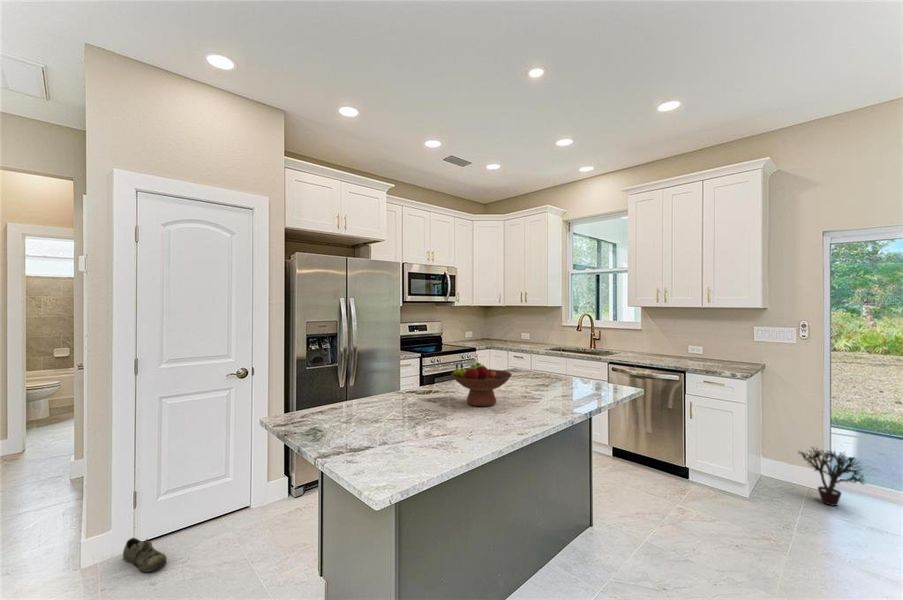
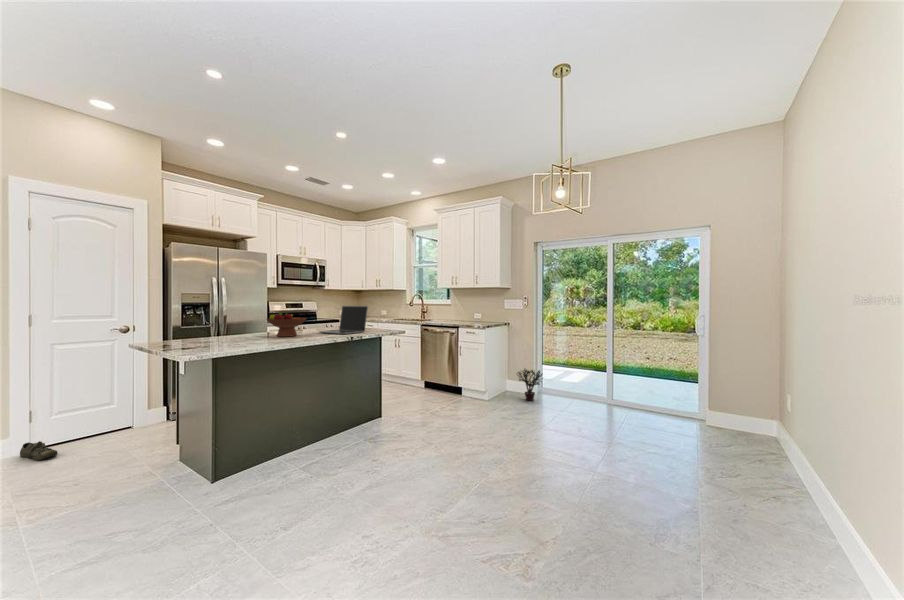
laptop: none [518,346,596,402] -> present [319,306,368,334]

